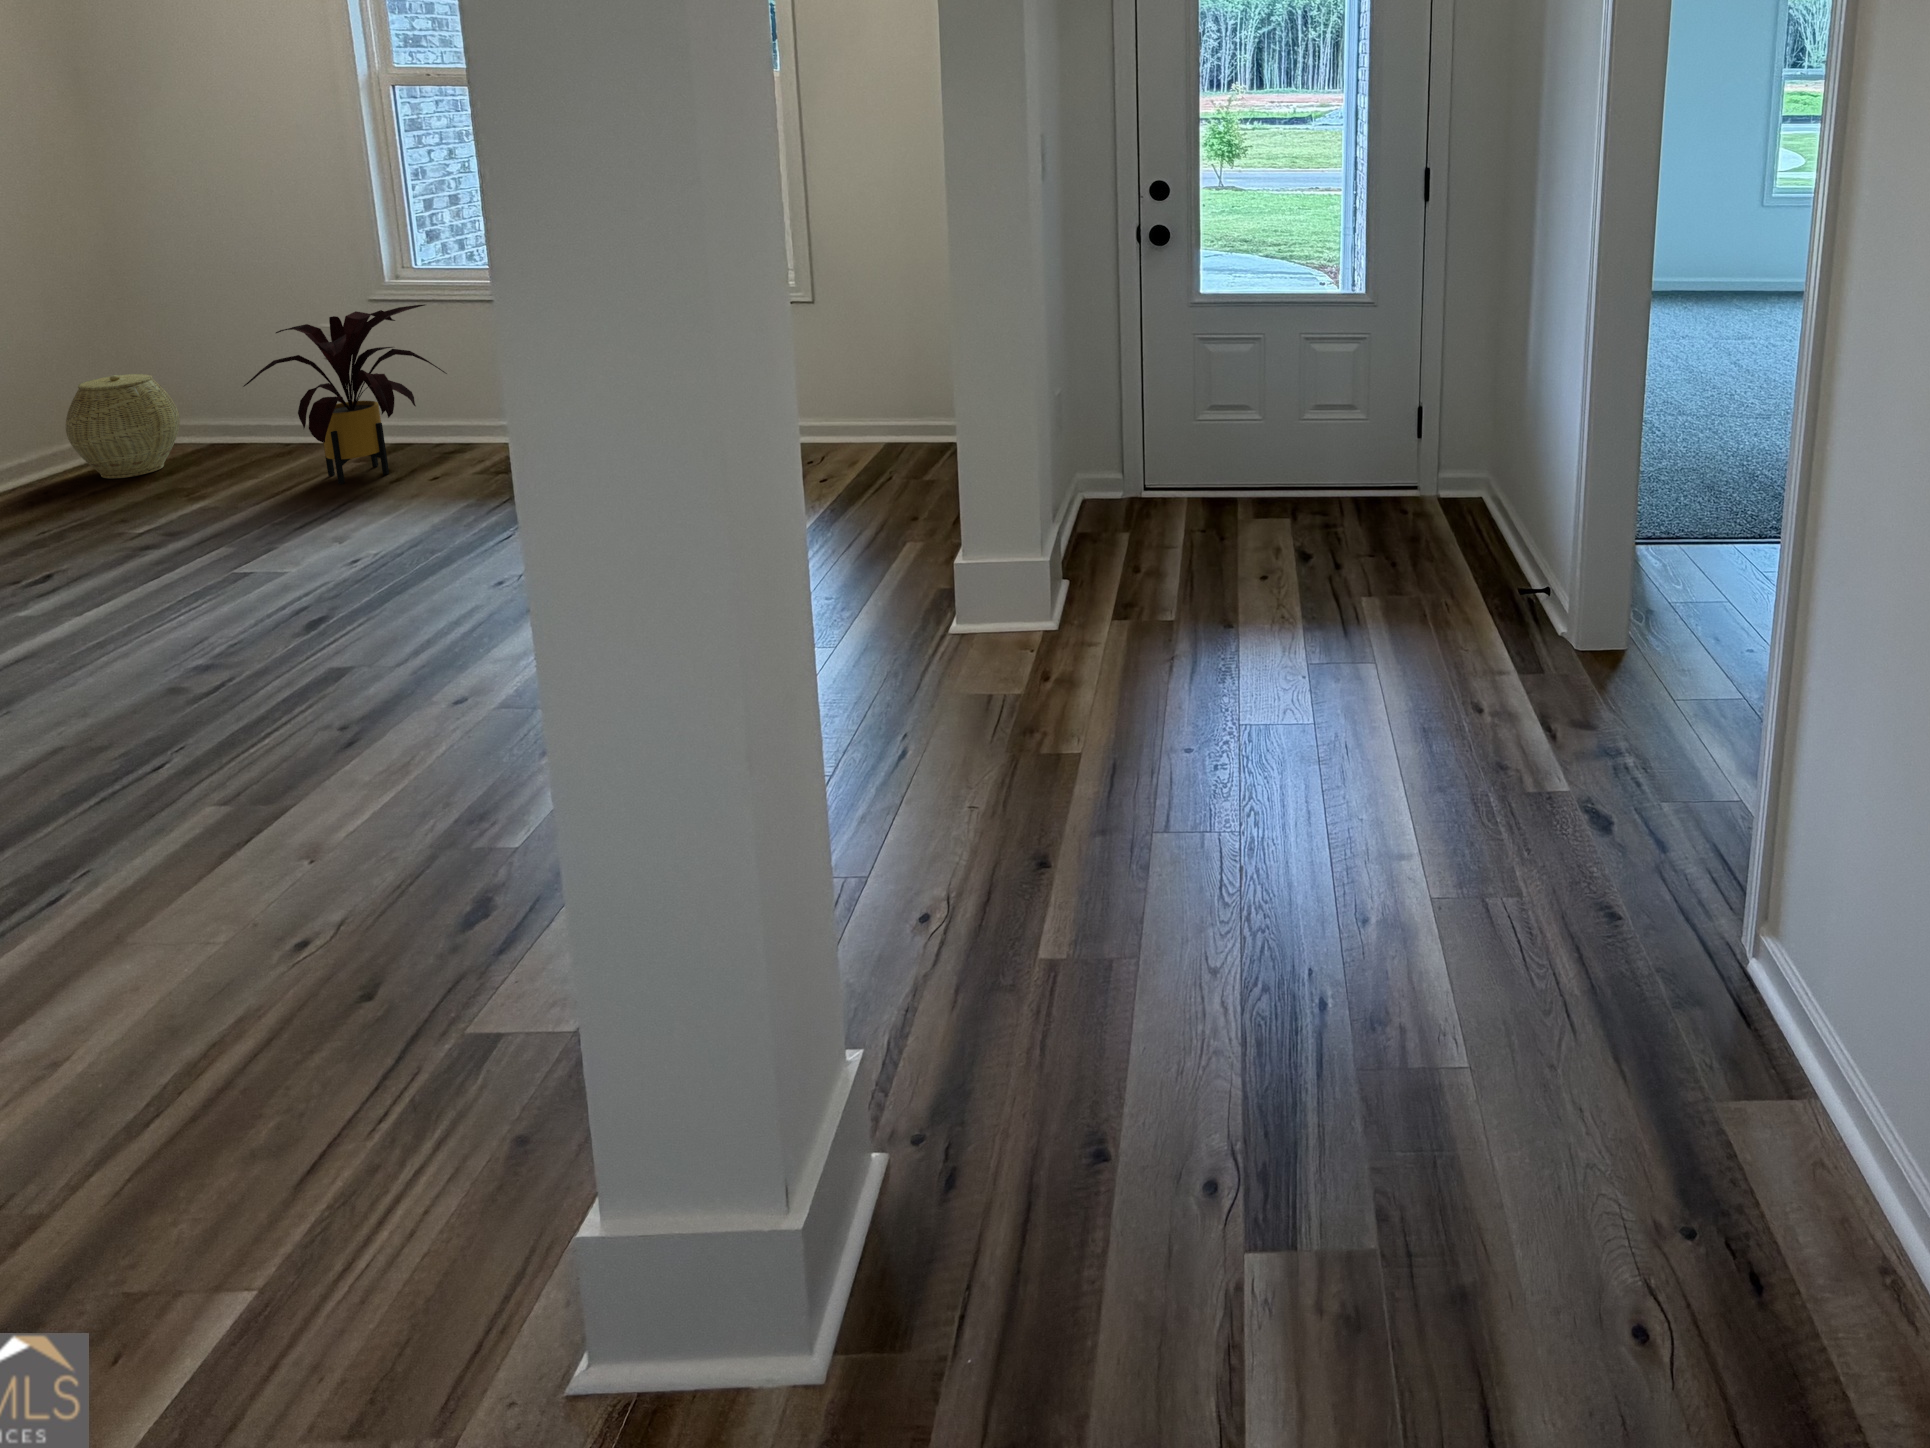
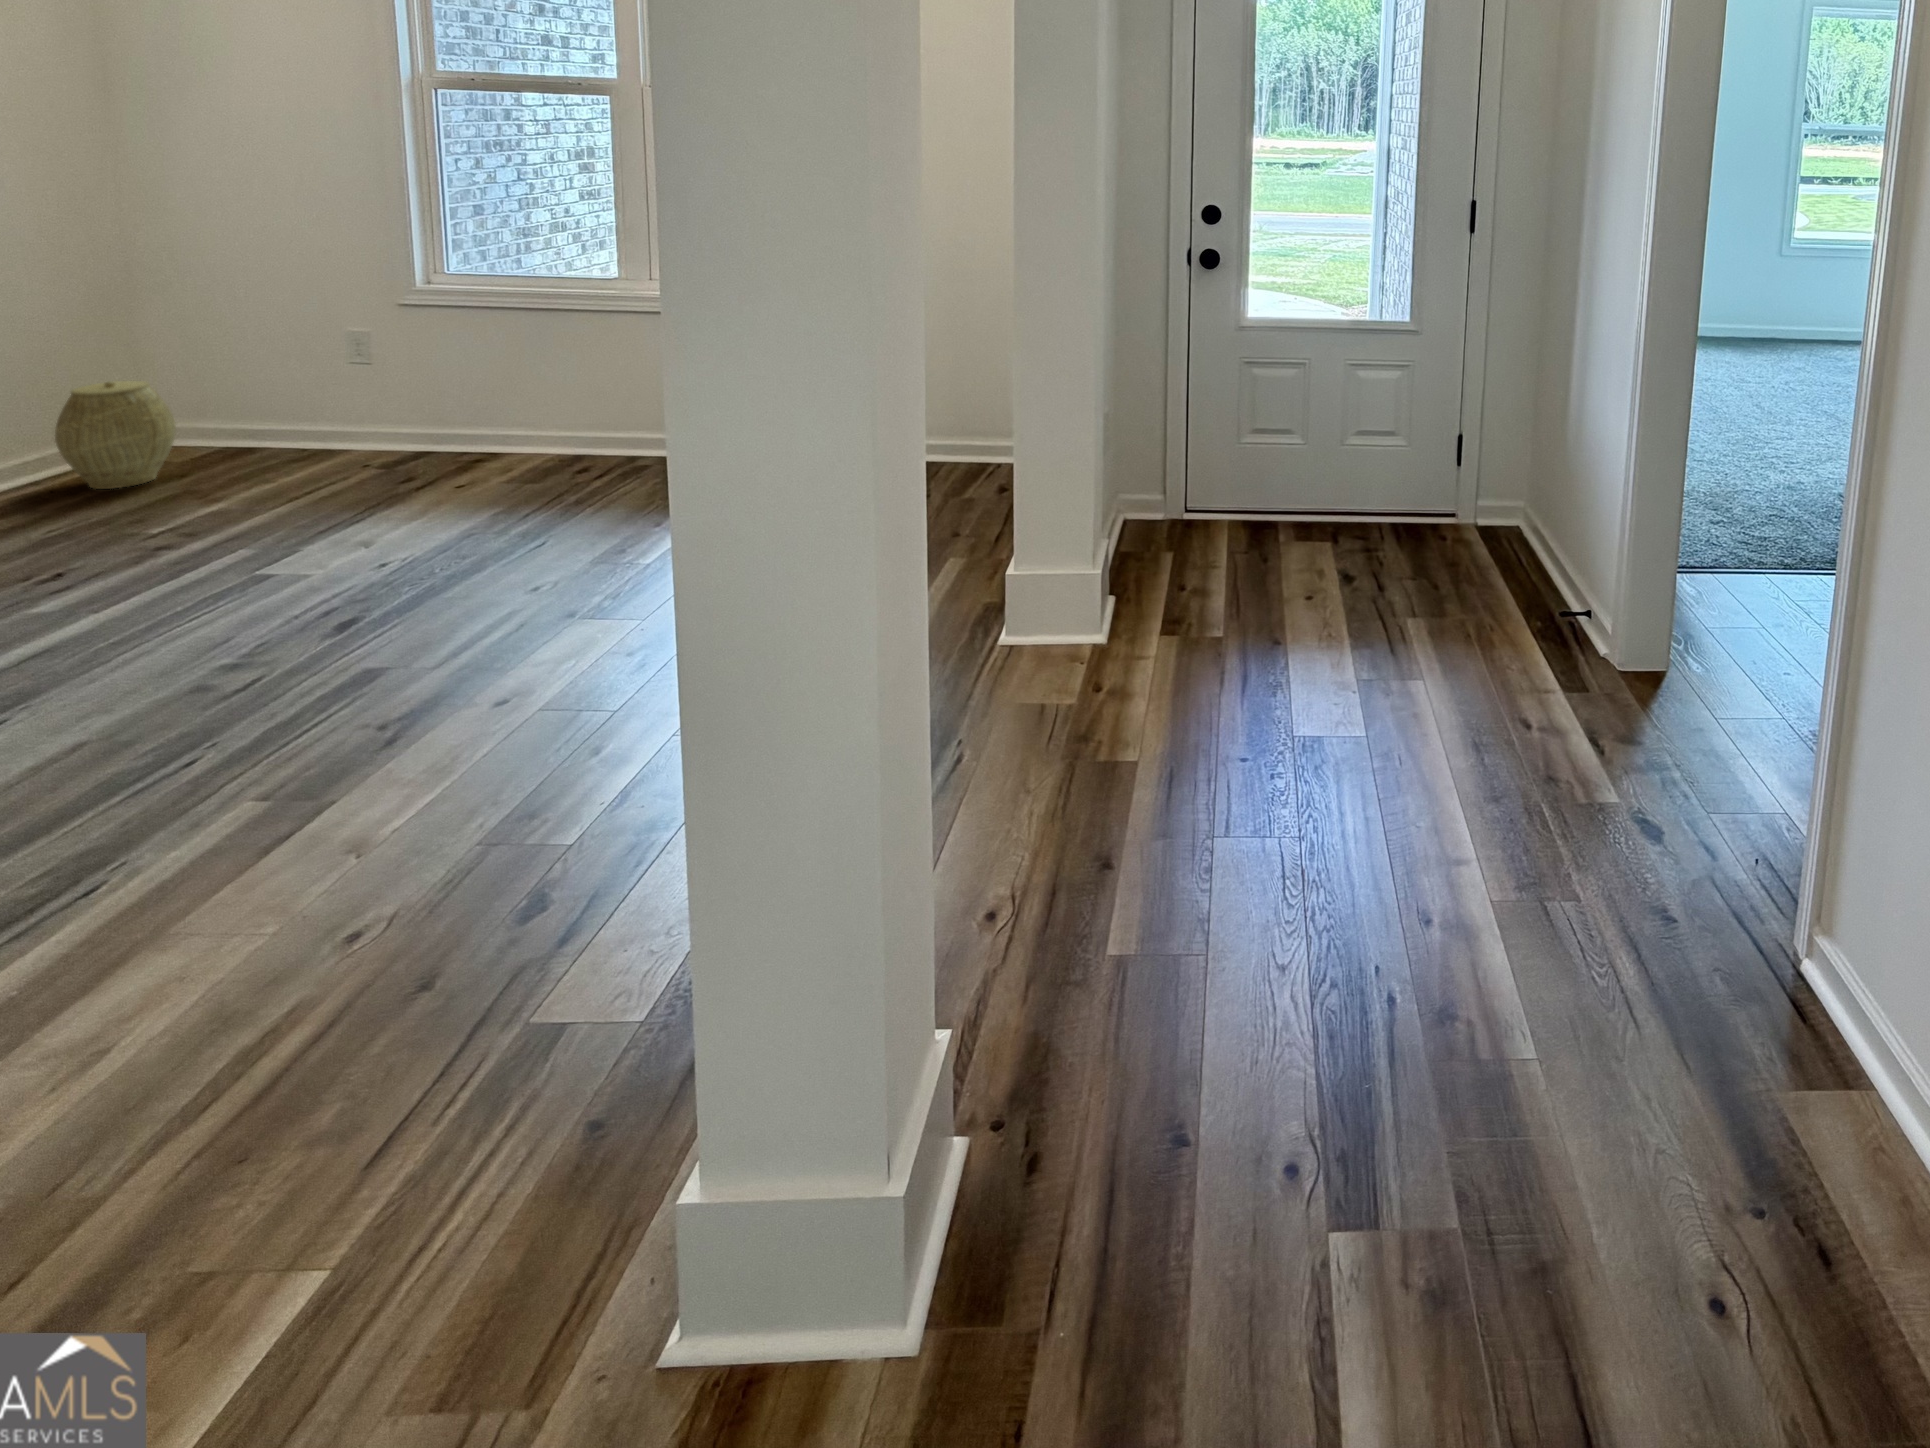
house plant: present [243,304,447,484] -> none [250,315,464,498]

